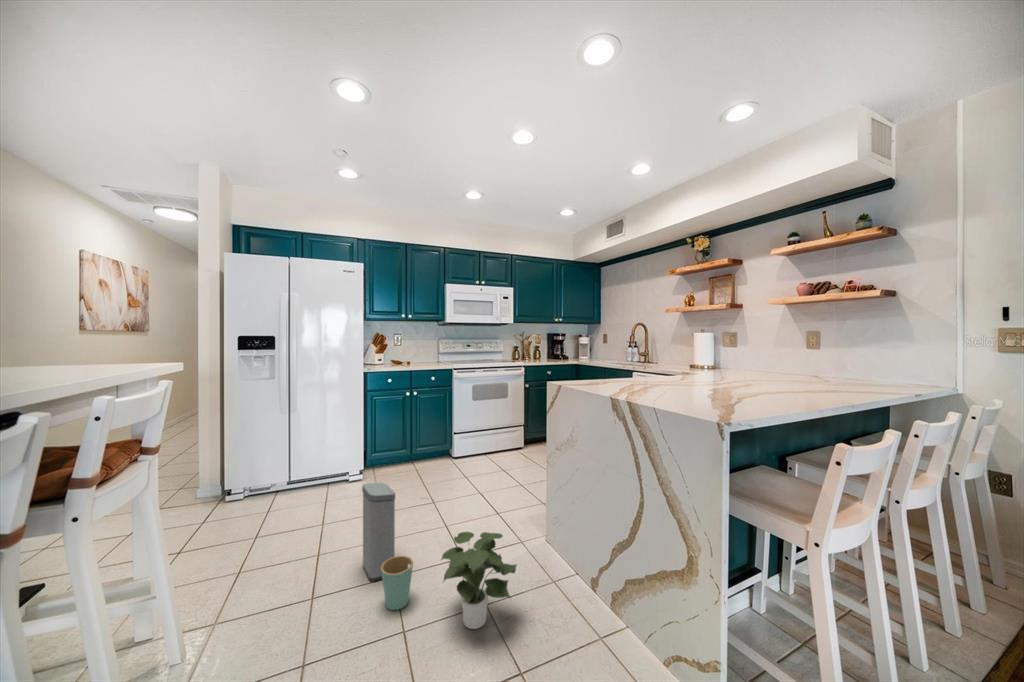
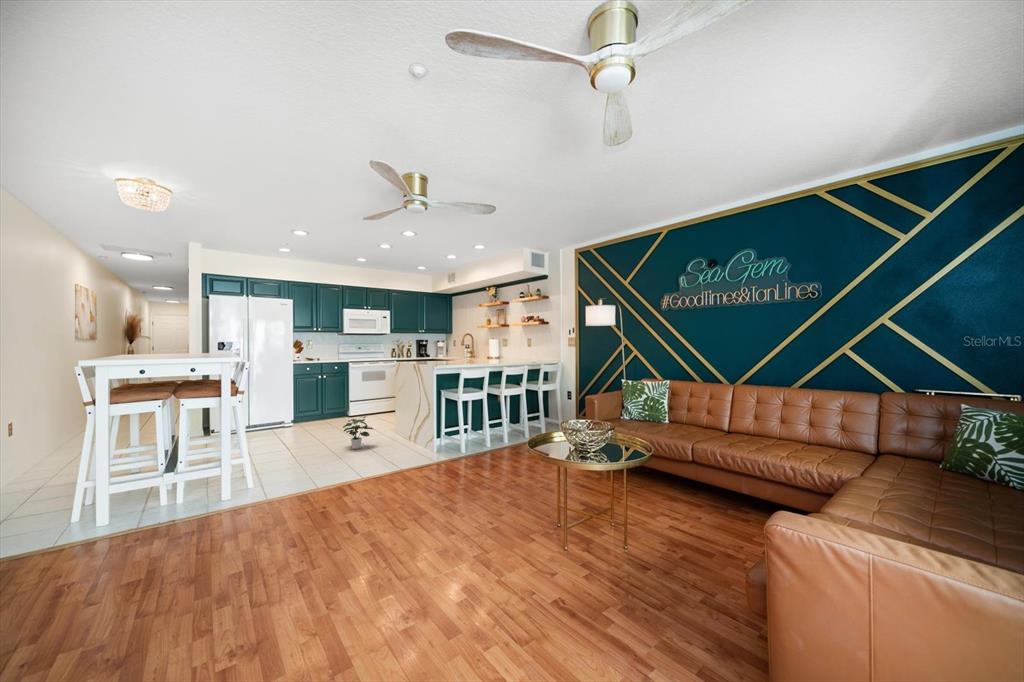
trash can: present [362,483,413,610] -> none [305,407,331,449]

